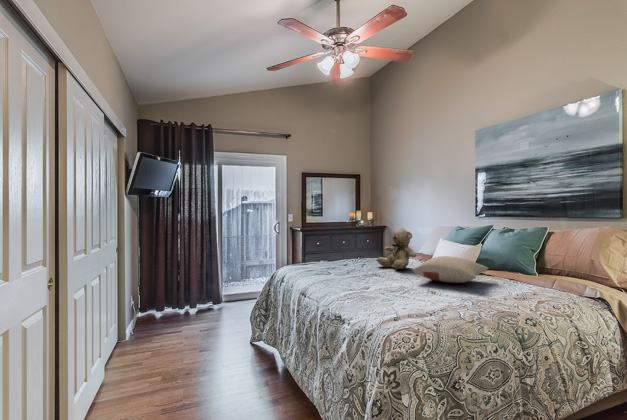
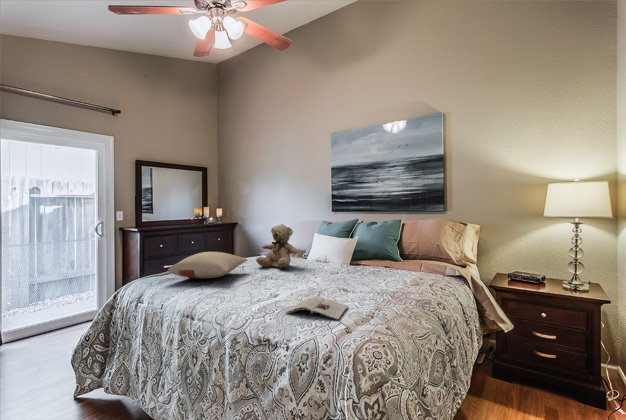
pillow: present [413,256,488,283] -> present [168,252,247,278]
magazine: none [363,292,421,312] -> present [287,296,348,320]

